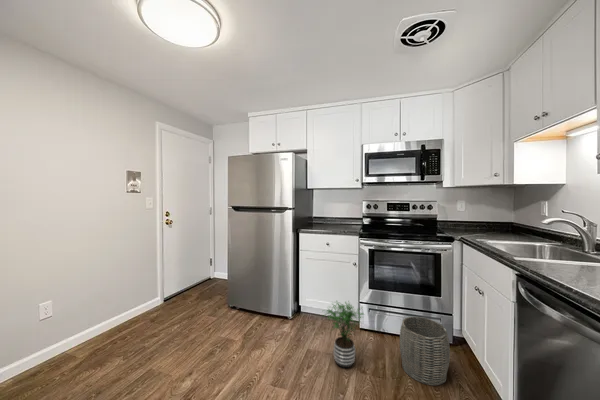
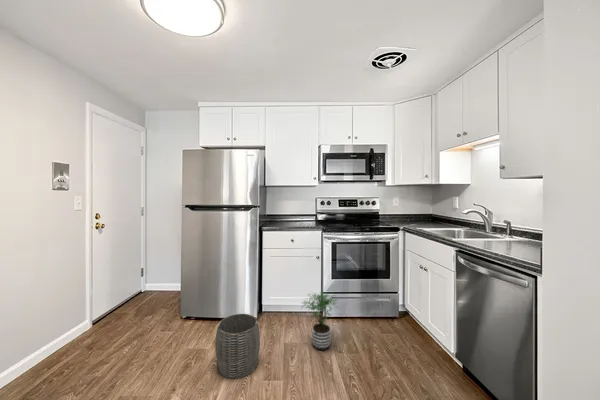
woven basket: present [400,317,450,386] -> present [216,314,260,379]

